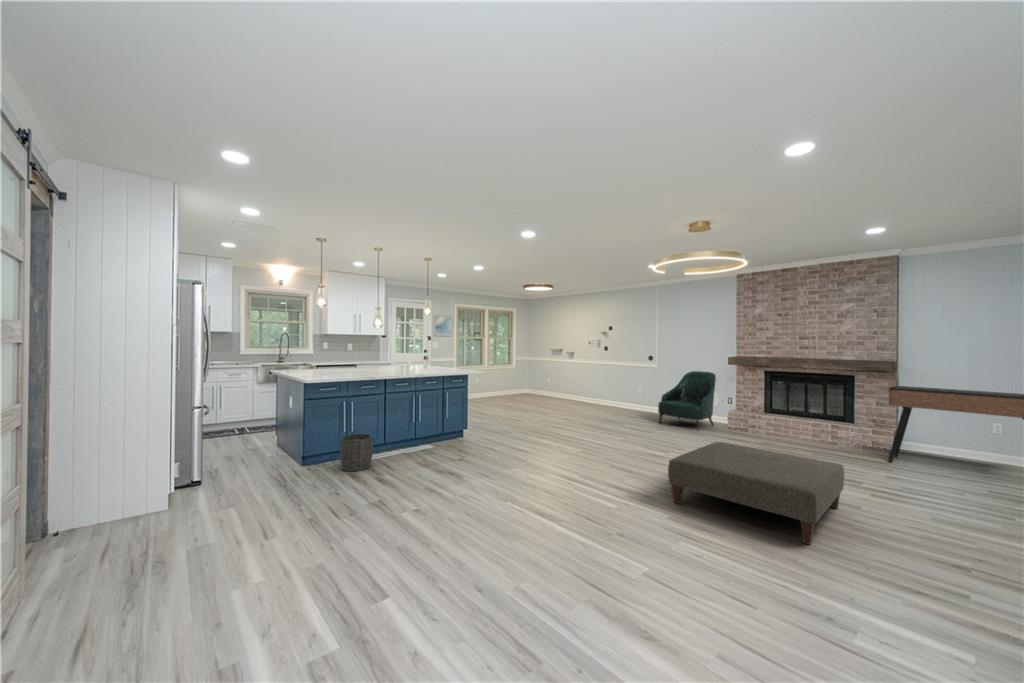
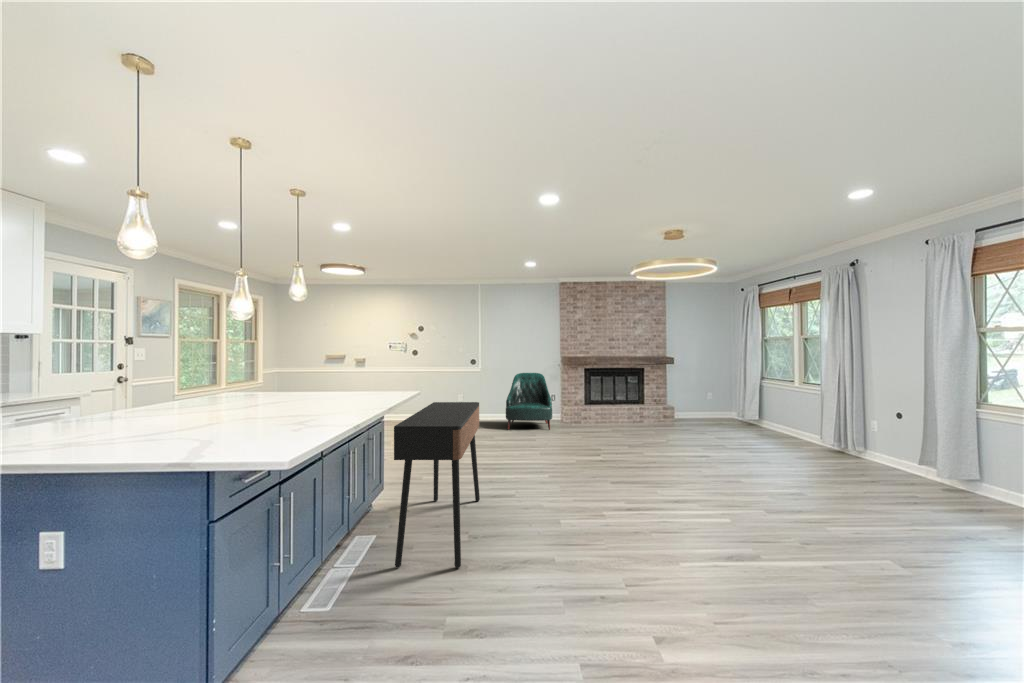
console table: present [888,386,1024,462] -> present [394,402,480,568]
woven basket: present [340,434,373,471] -> none [279,552,358,663]
ottoman: present [668,442,844,545] -> none [668,432,828,497]

